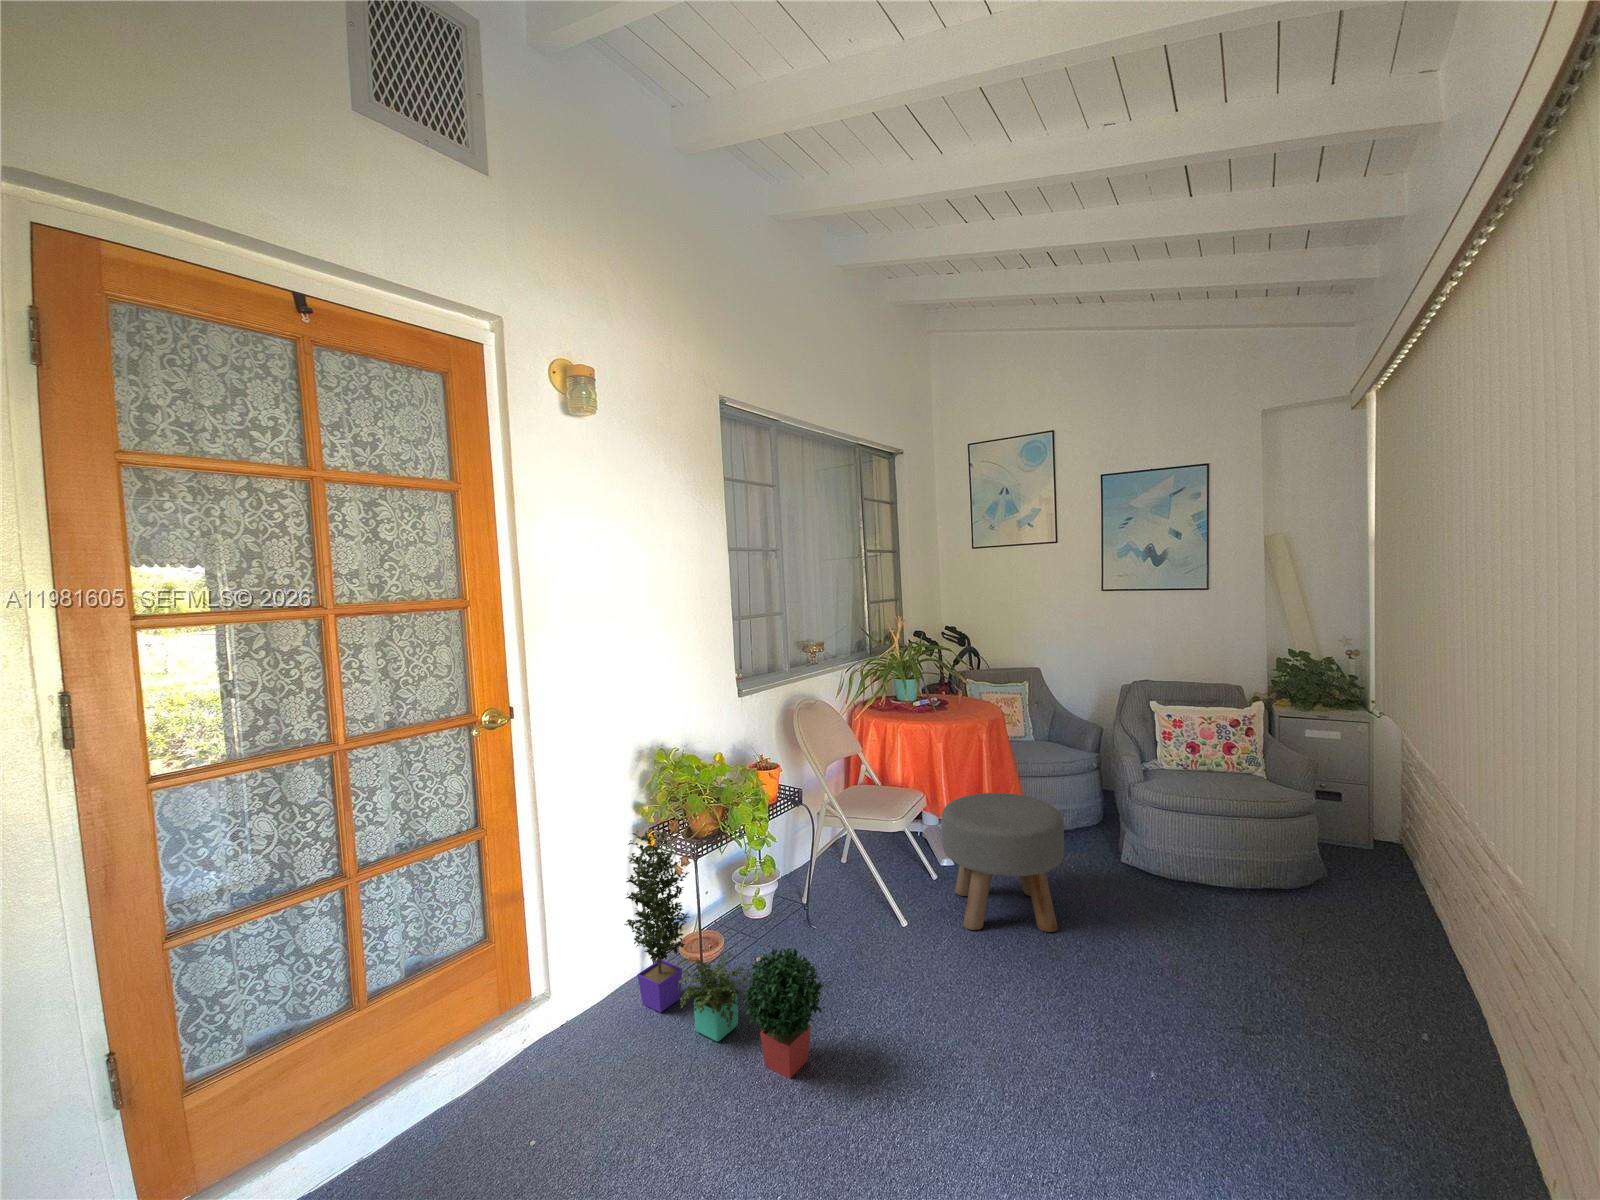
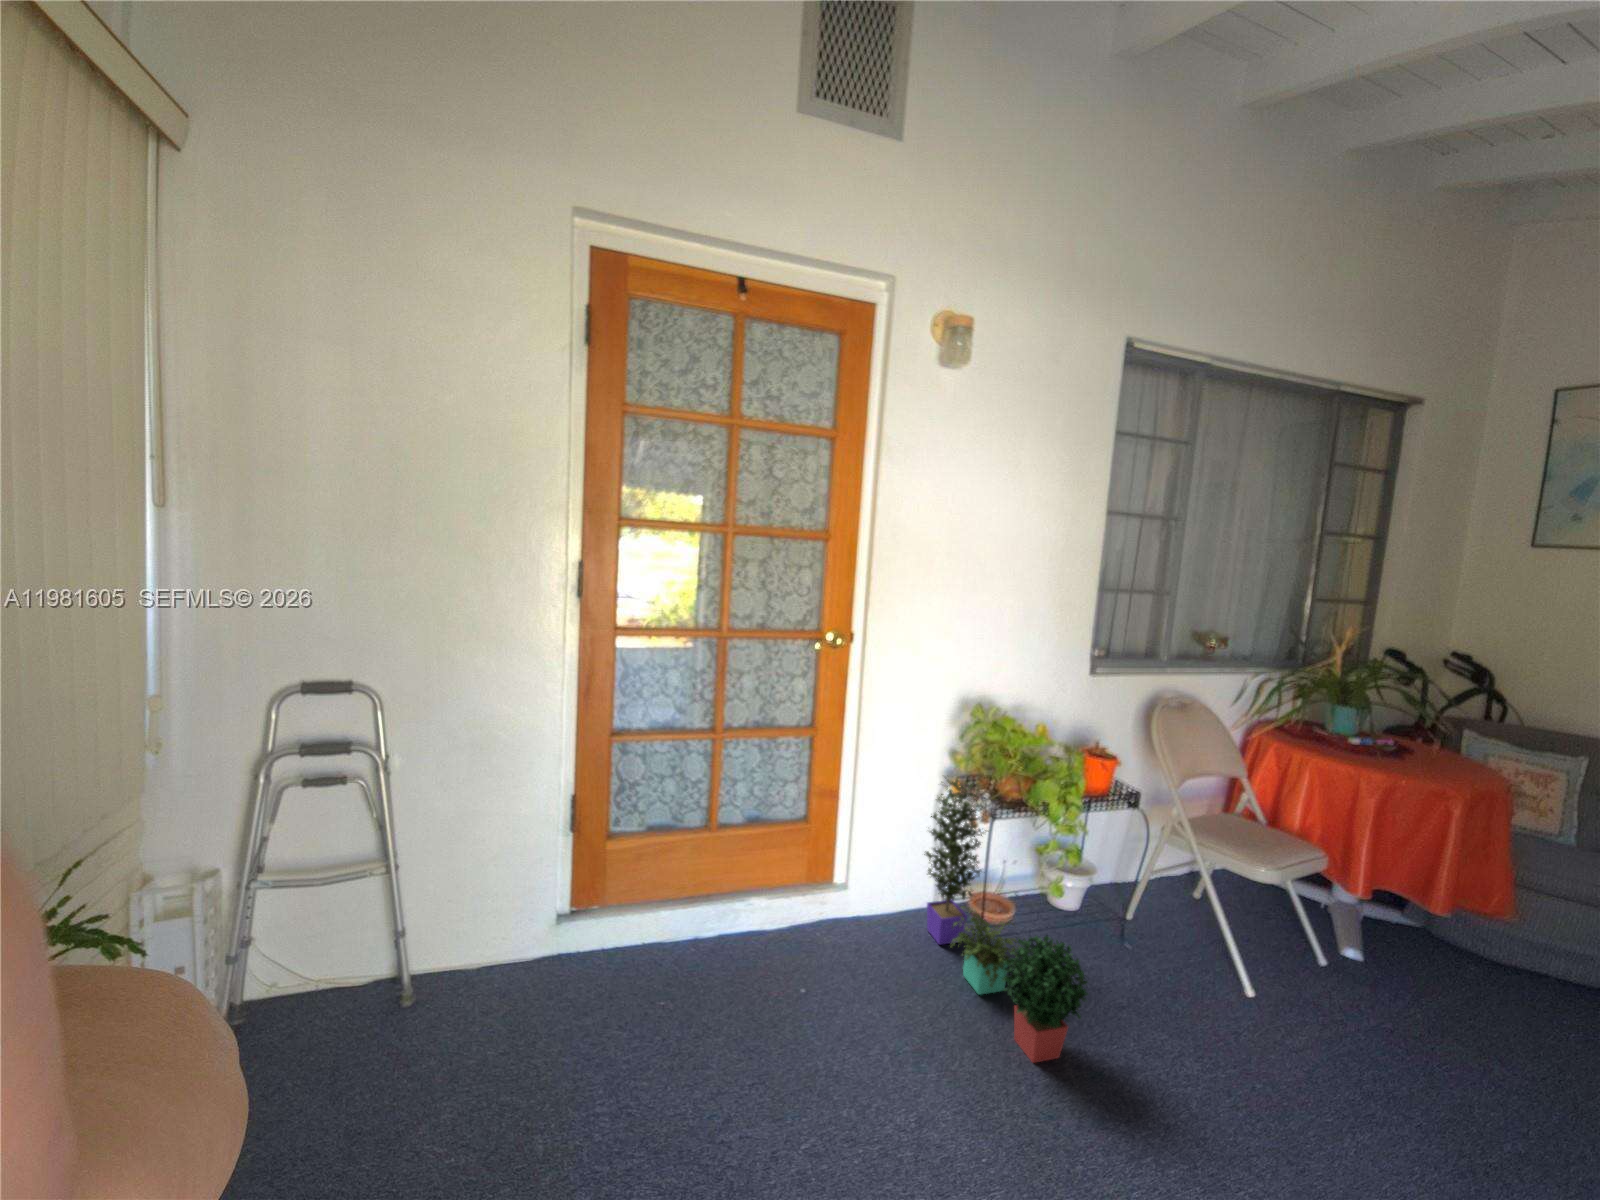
ottoman: present [942,793,1064,932] -> none [1327,877,1549,1103]

